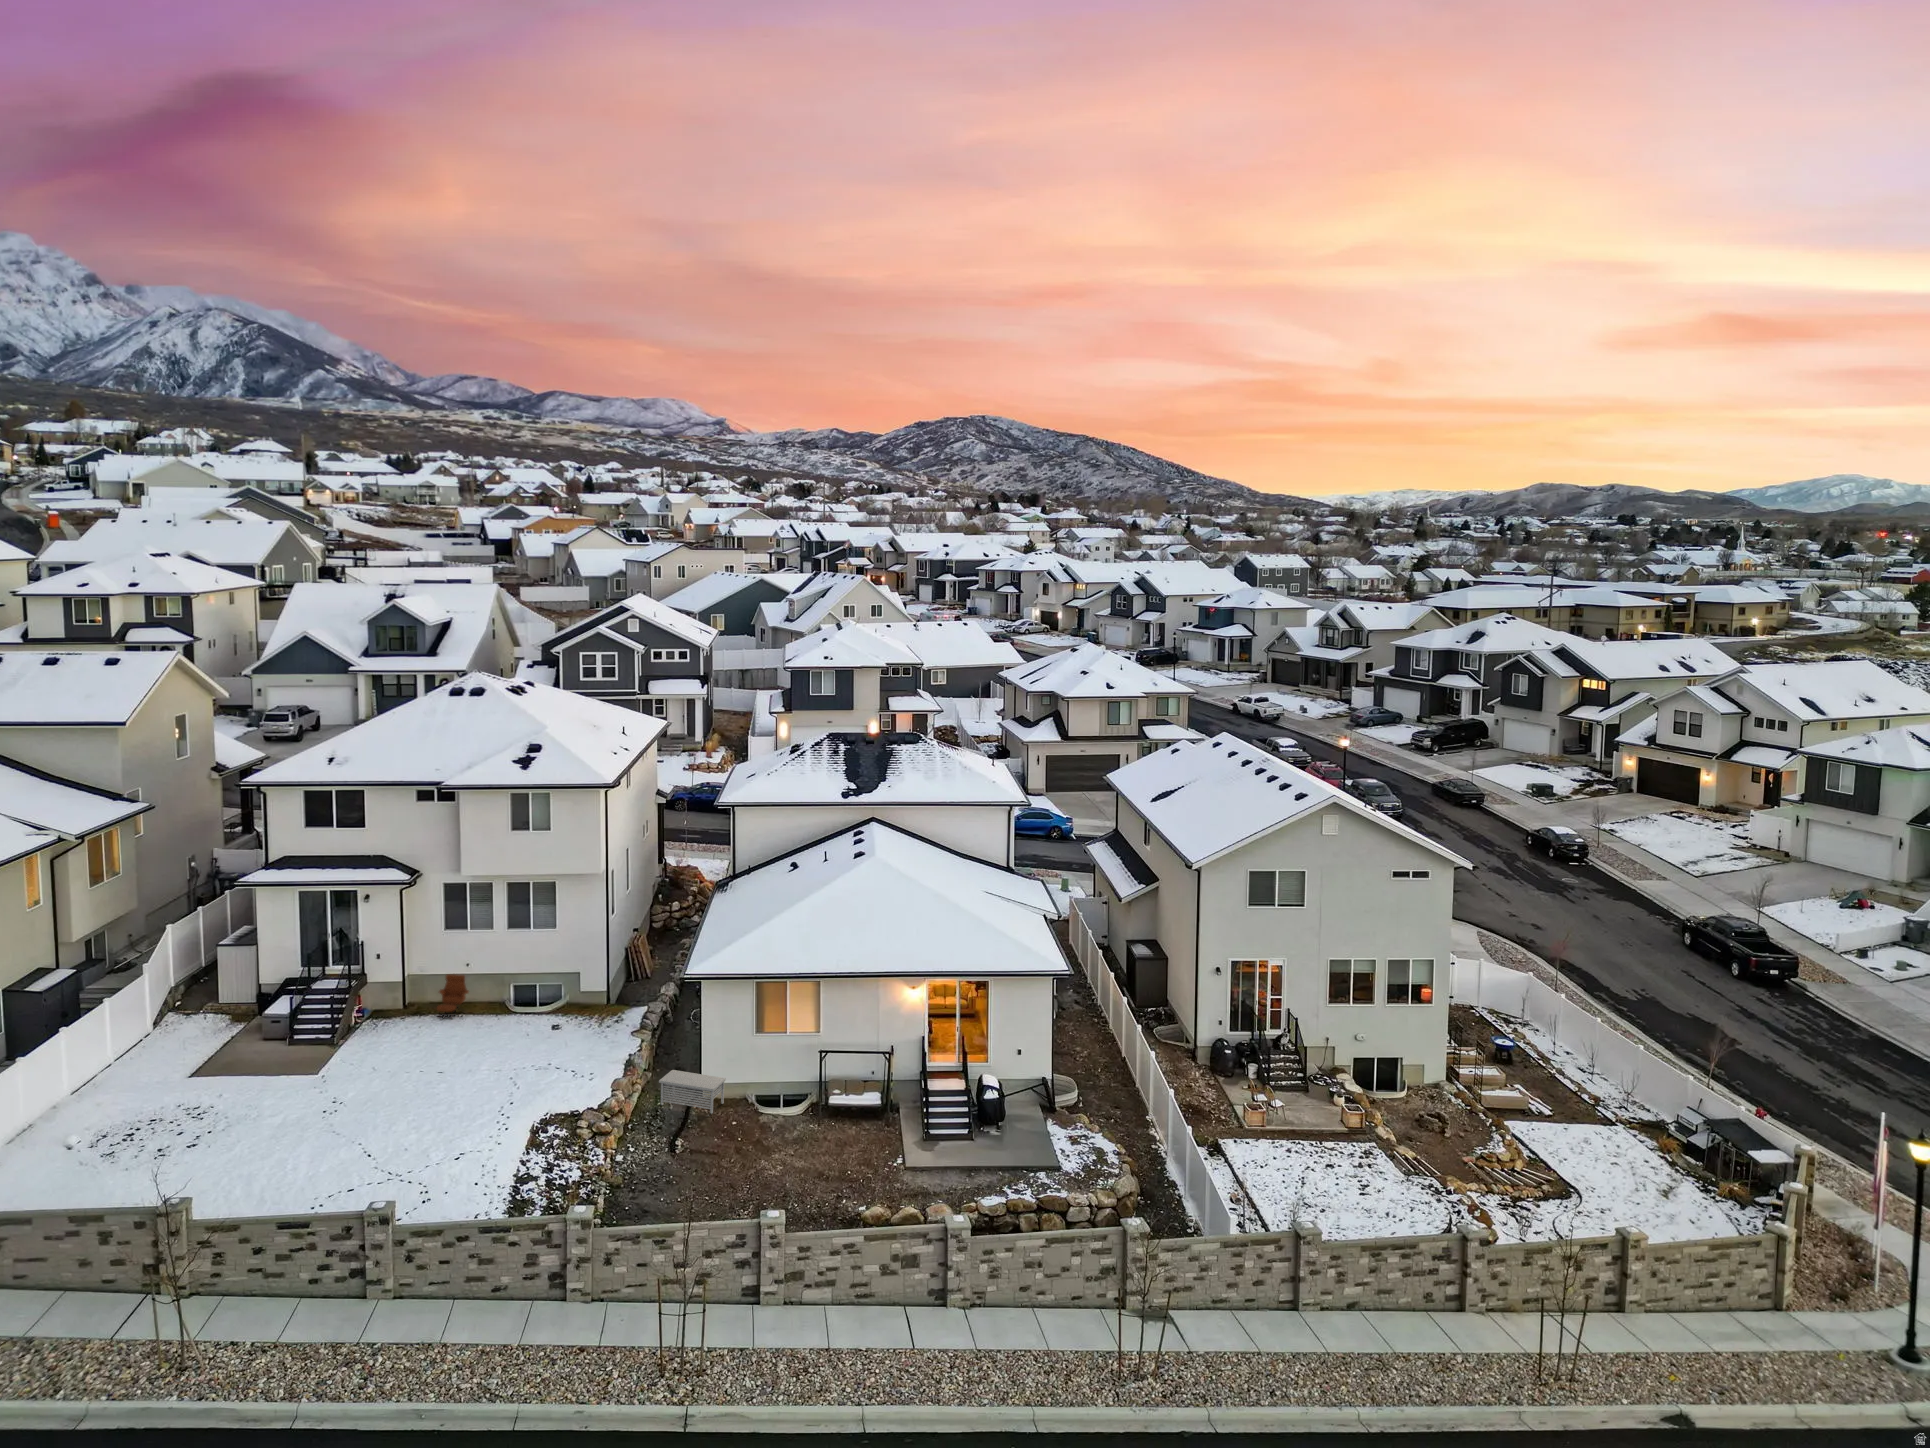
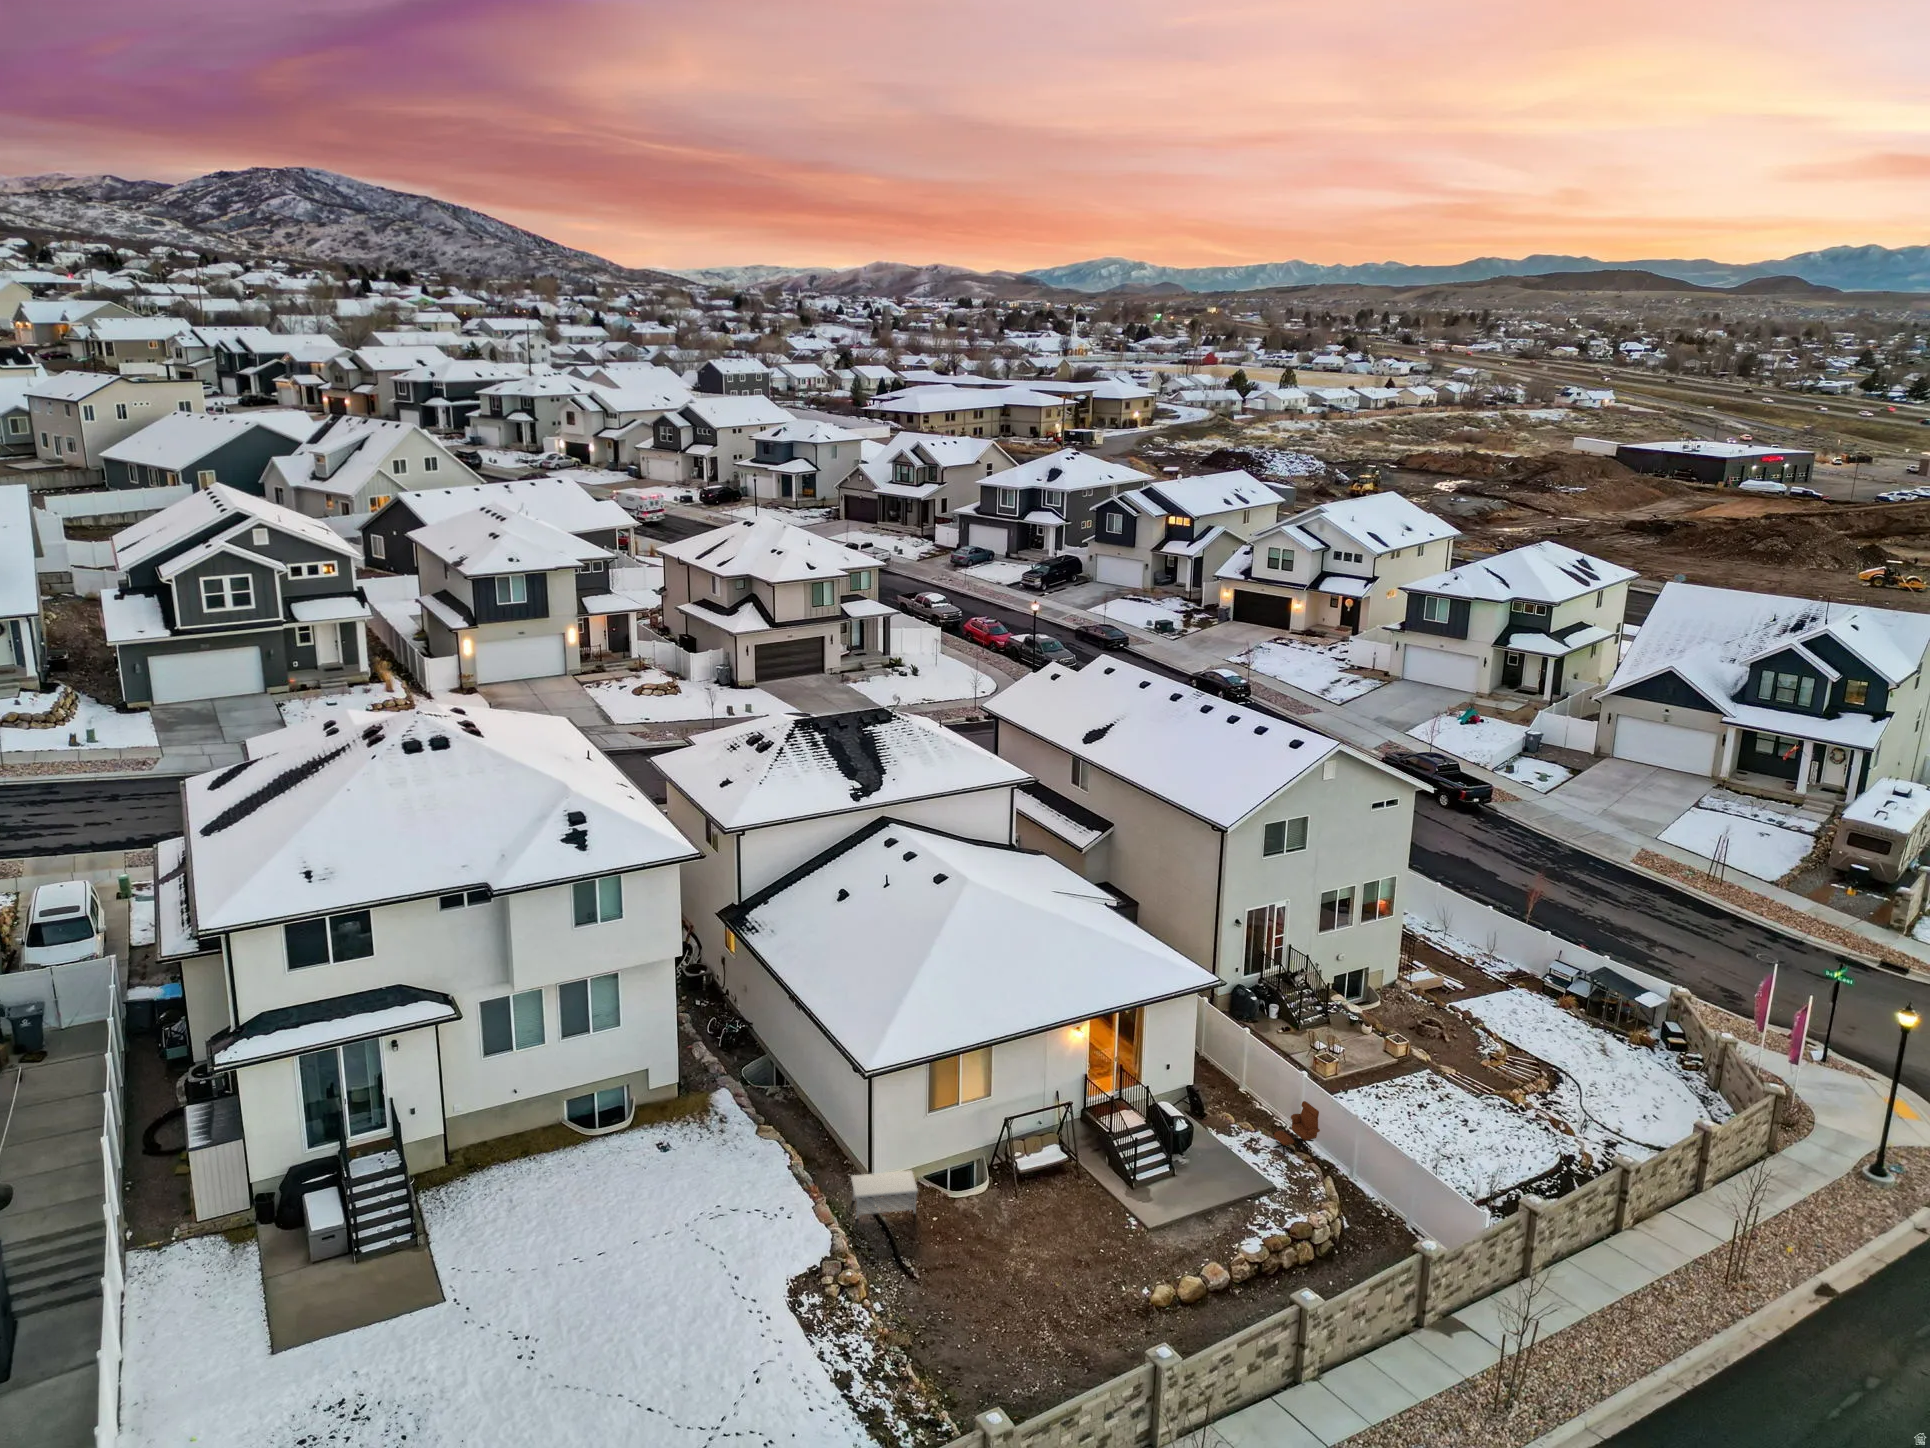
lounge chair: present [437,974,469,1018] -> present [1273,1101,1320,1153]

